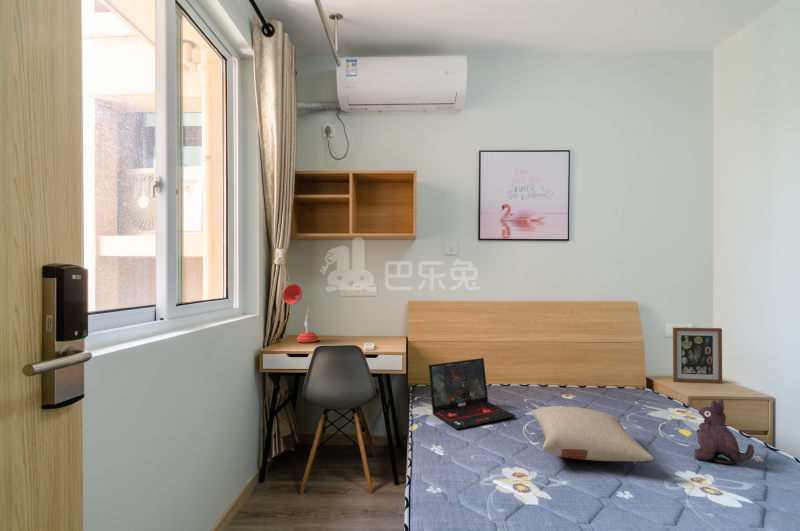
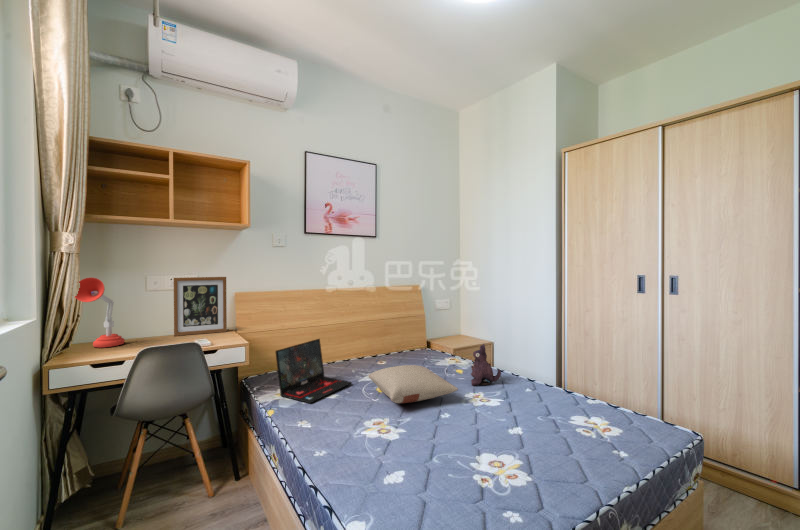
picture frame: present [673,327,722,383] -> present [174,277,227,336]

